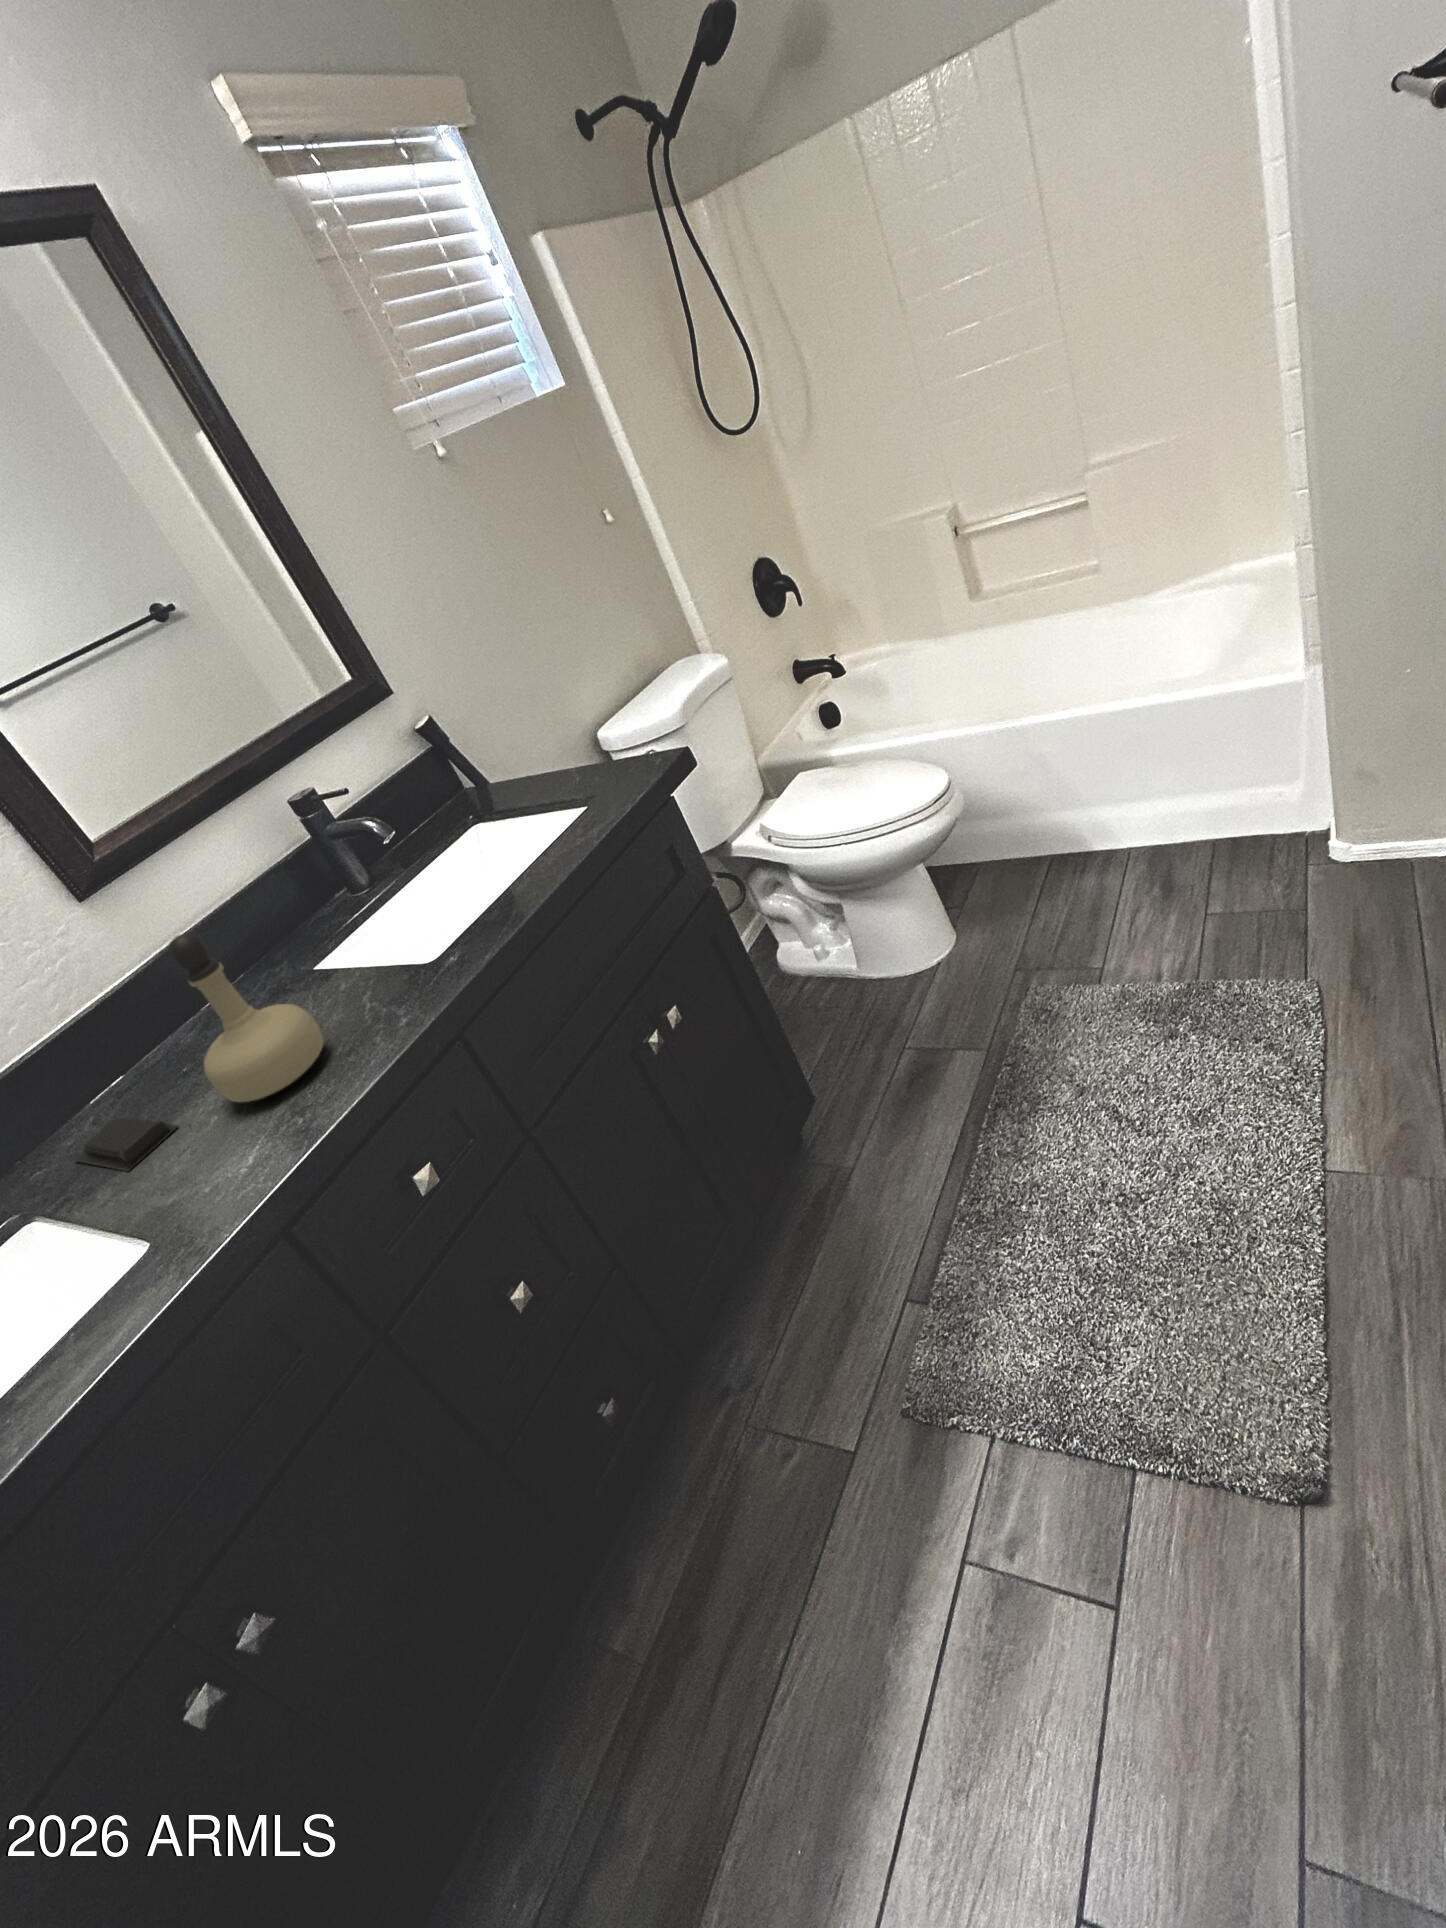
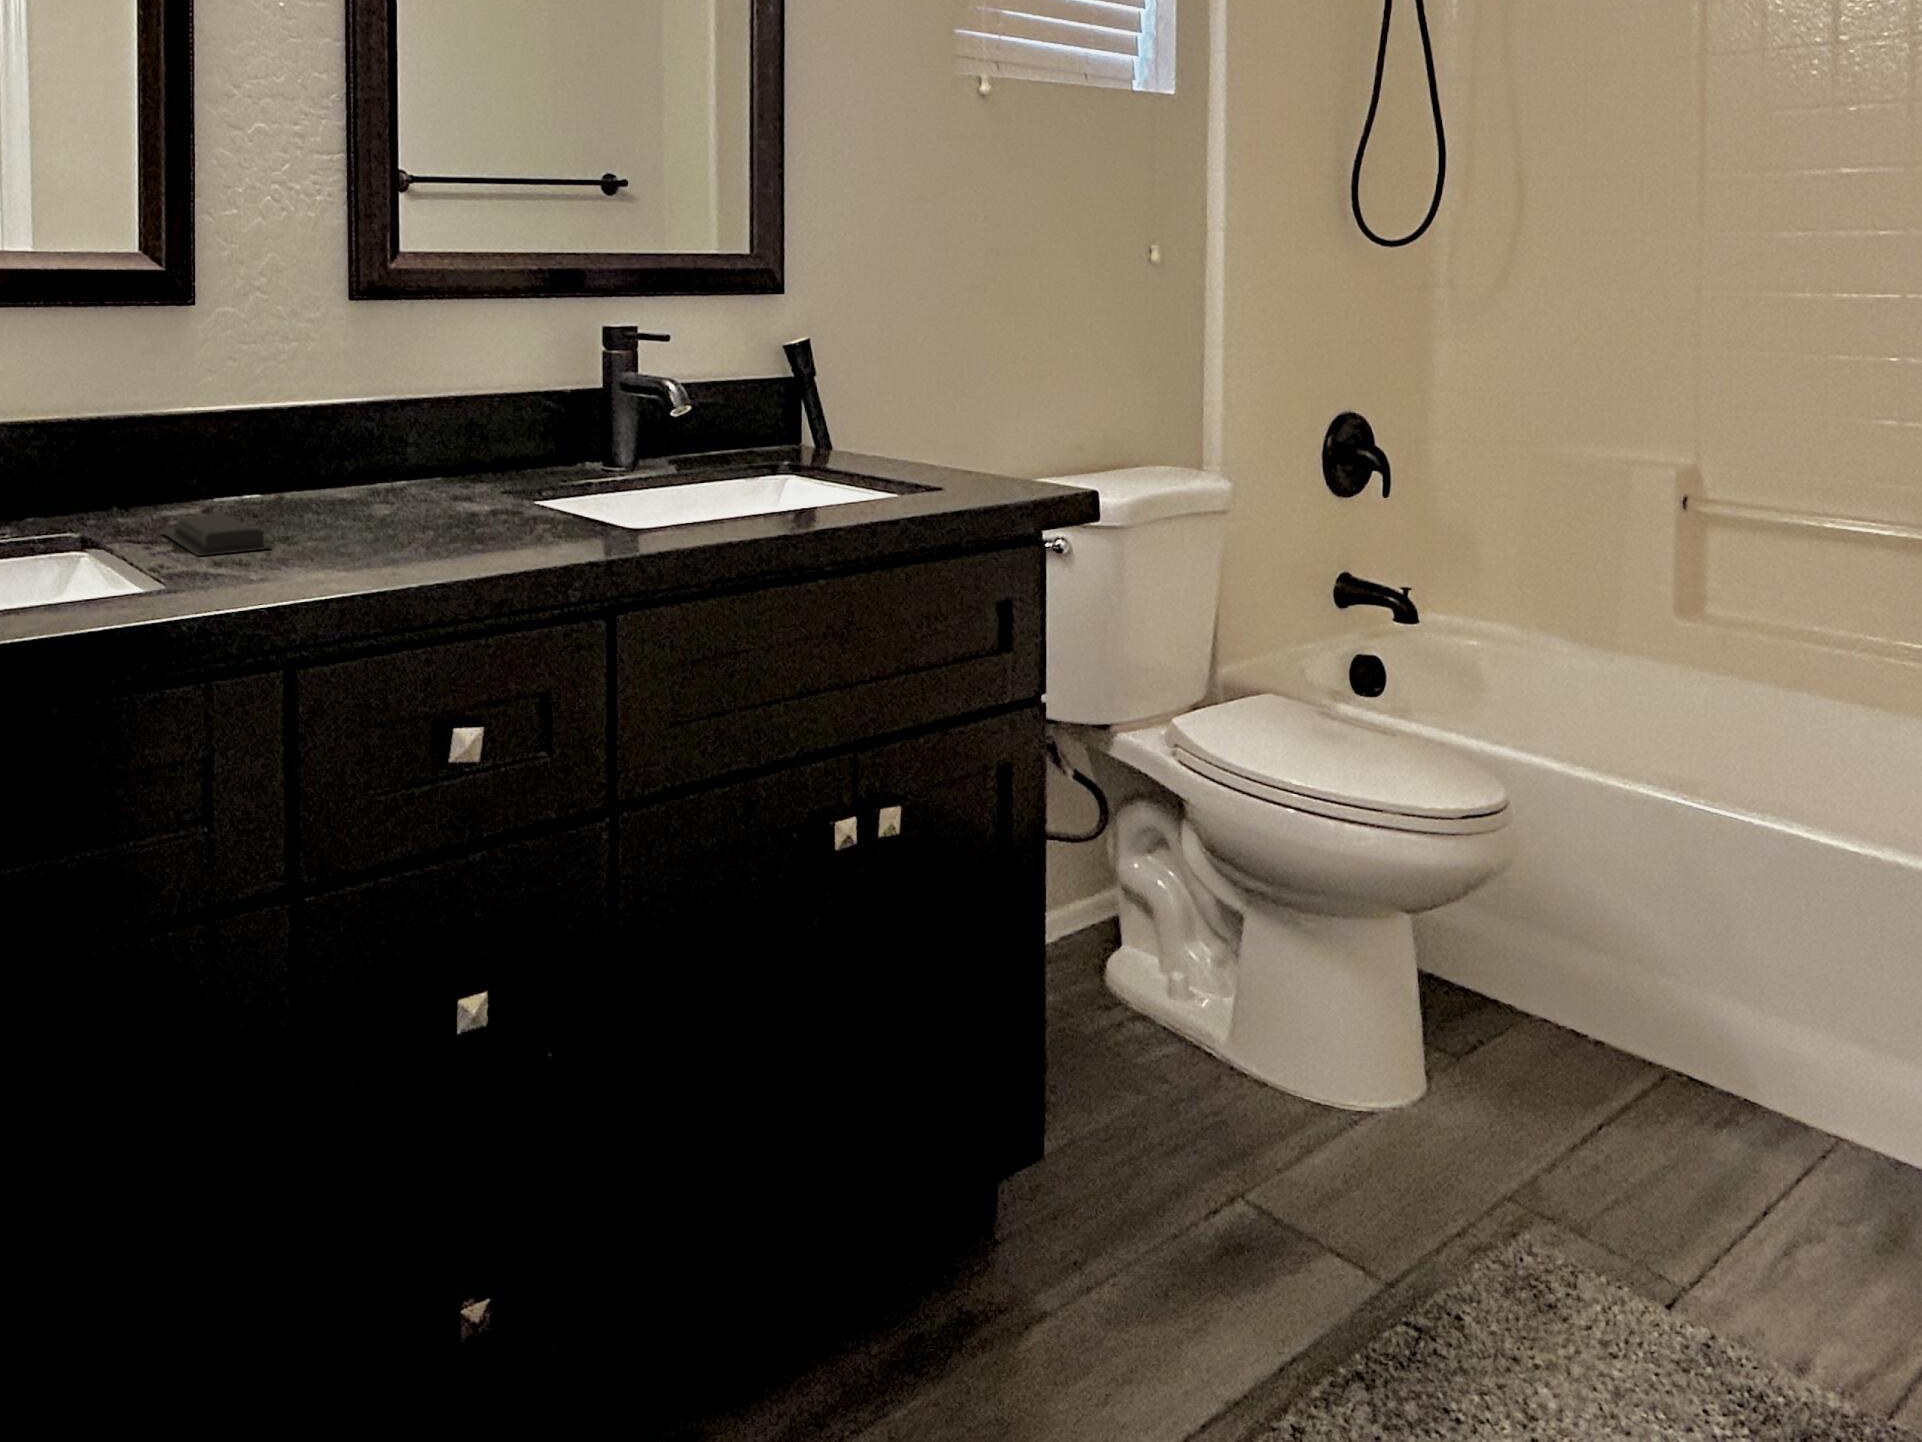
perfume bottle: present [169,934,324,1102] -> none [335,333,476,562]

